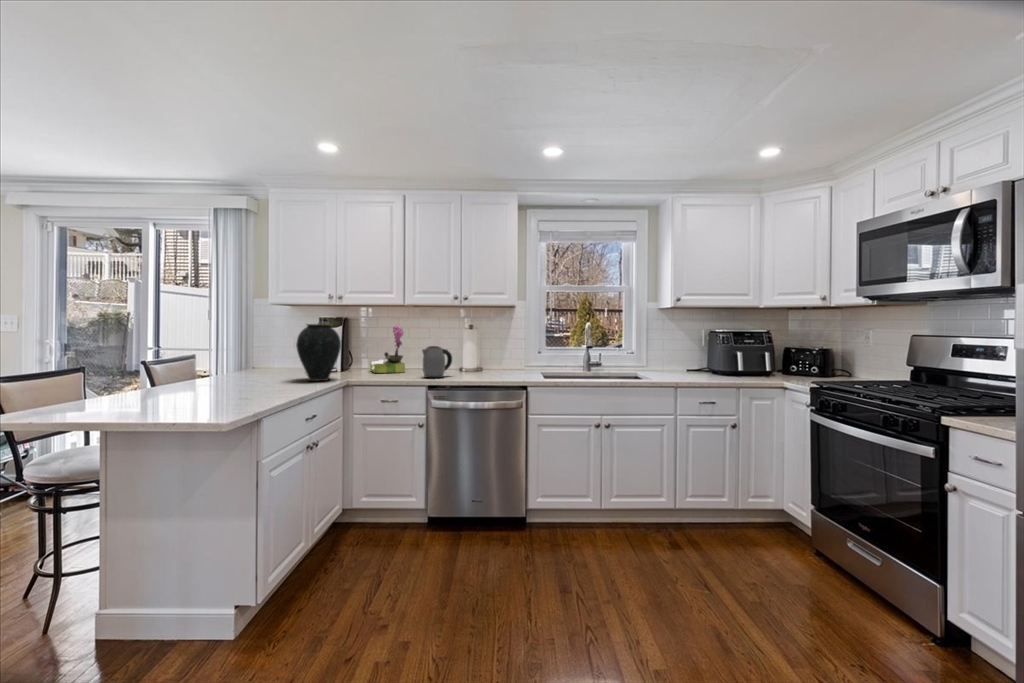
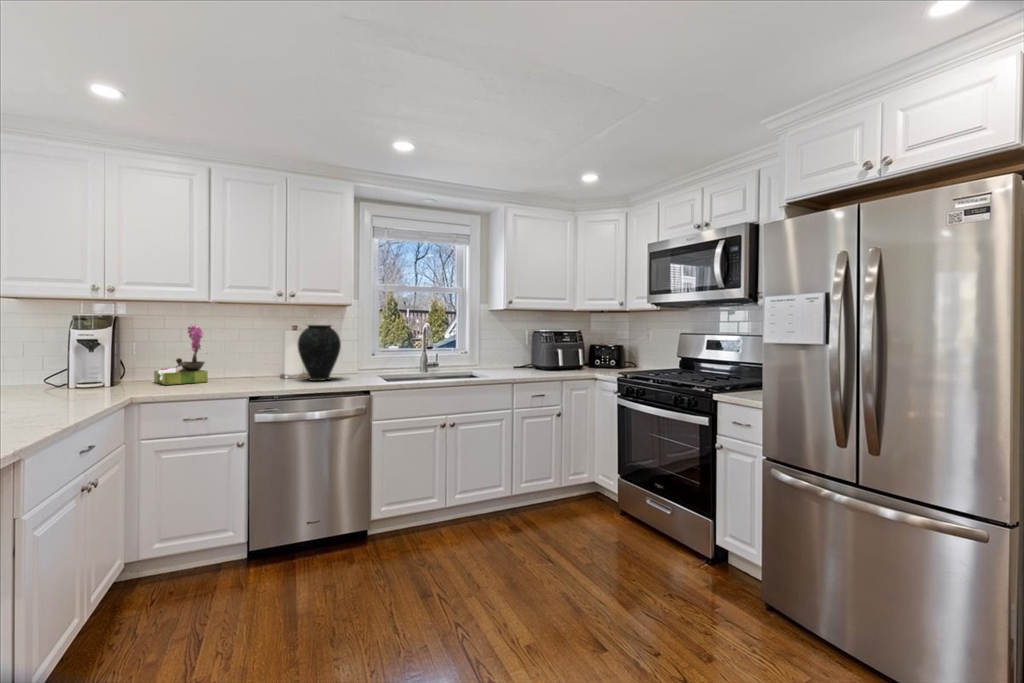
vase: present [296,324,341,381] -> present [297,325,341,381]
kettle: present [422,346,452,378] -> none [237,349,276,387]

